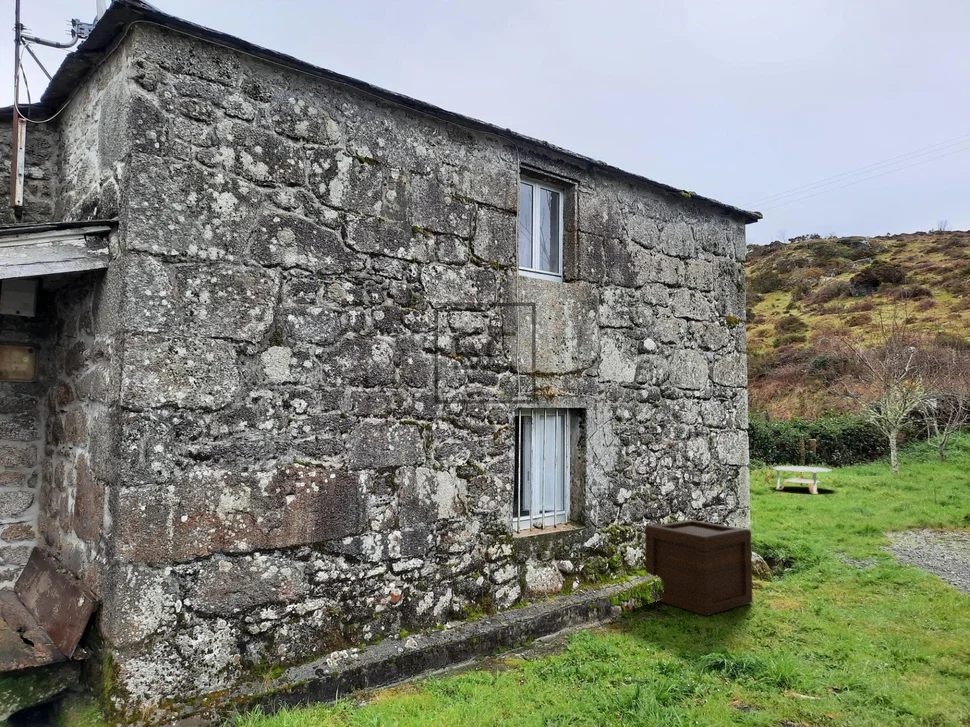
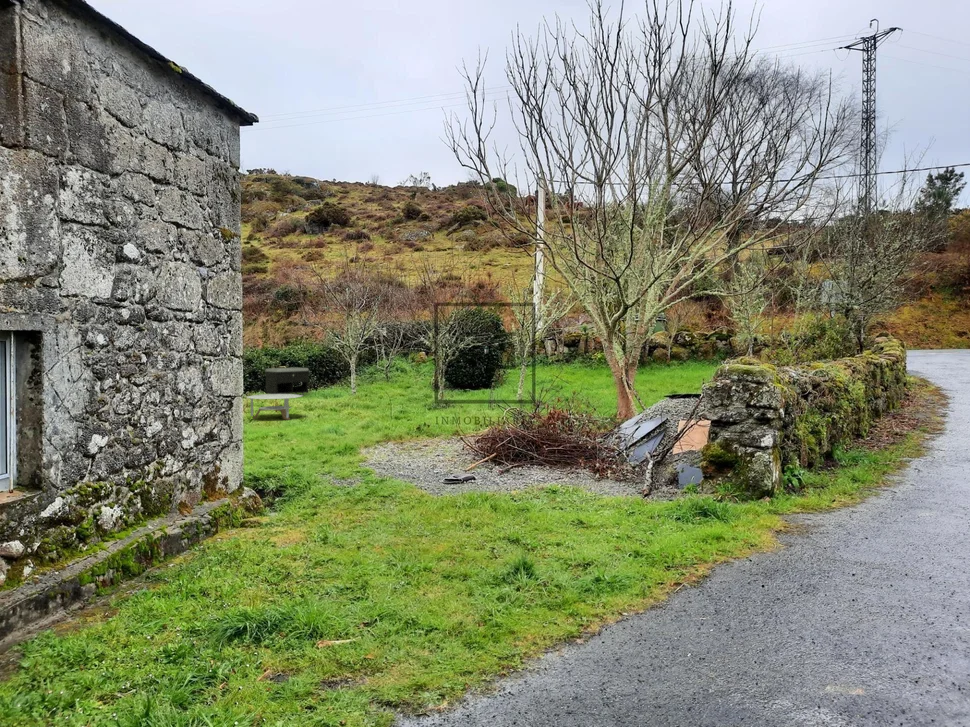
storage bench: none [798,440,846,470] -> present [266,368,309,395]
wooden crate: present [645,520,752,616] -> none [127,463,255,570]

